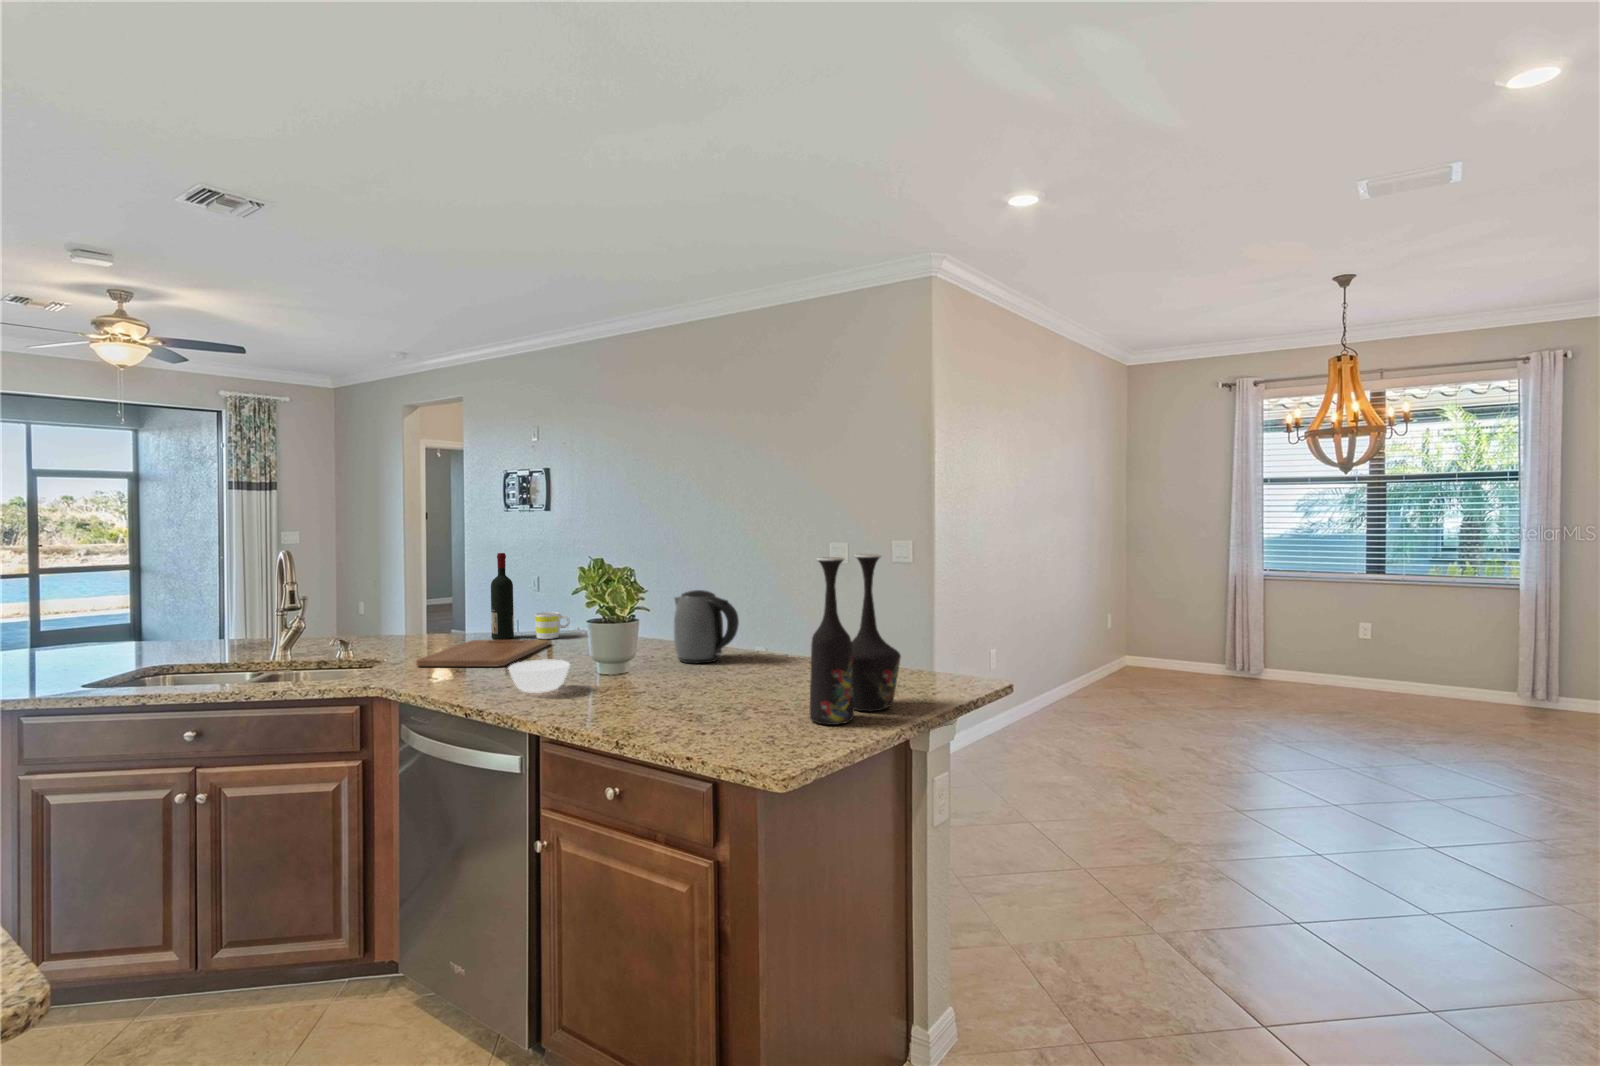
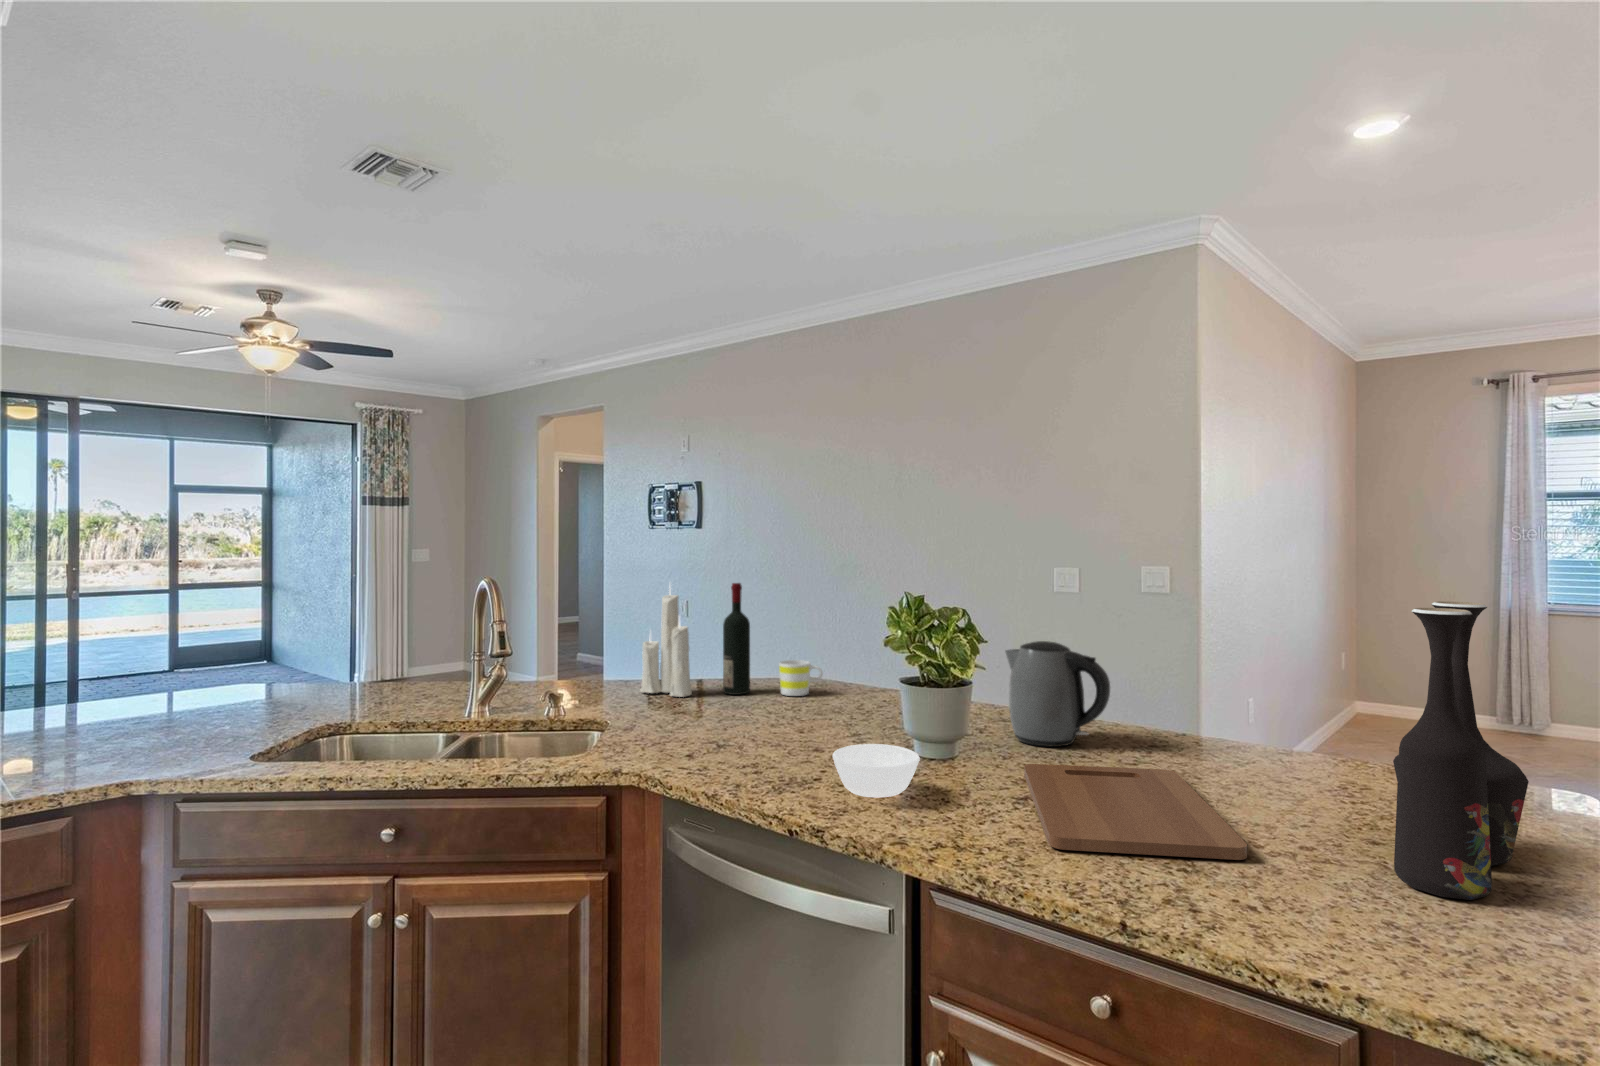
candle: none [424,548,465,642] -> present [640,589,692,697]
cutting board: present [416,640,548,667] -> present [1024,764,1247,860]

